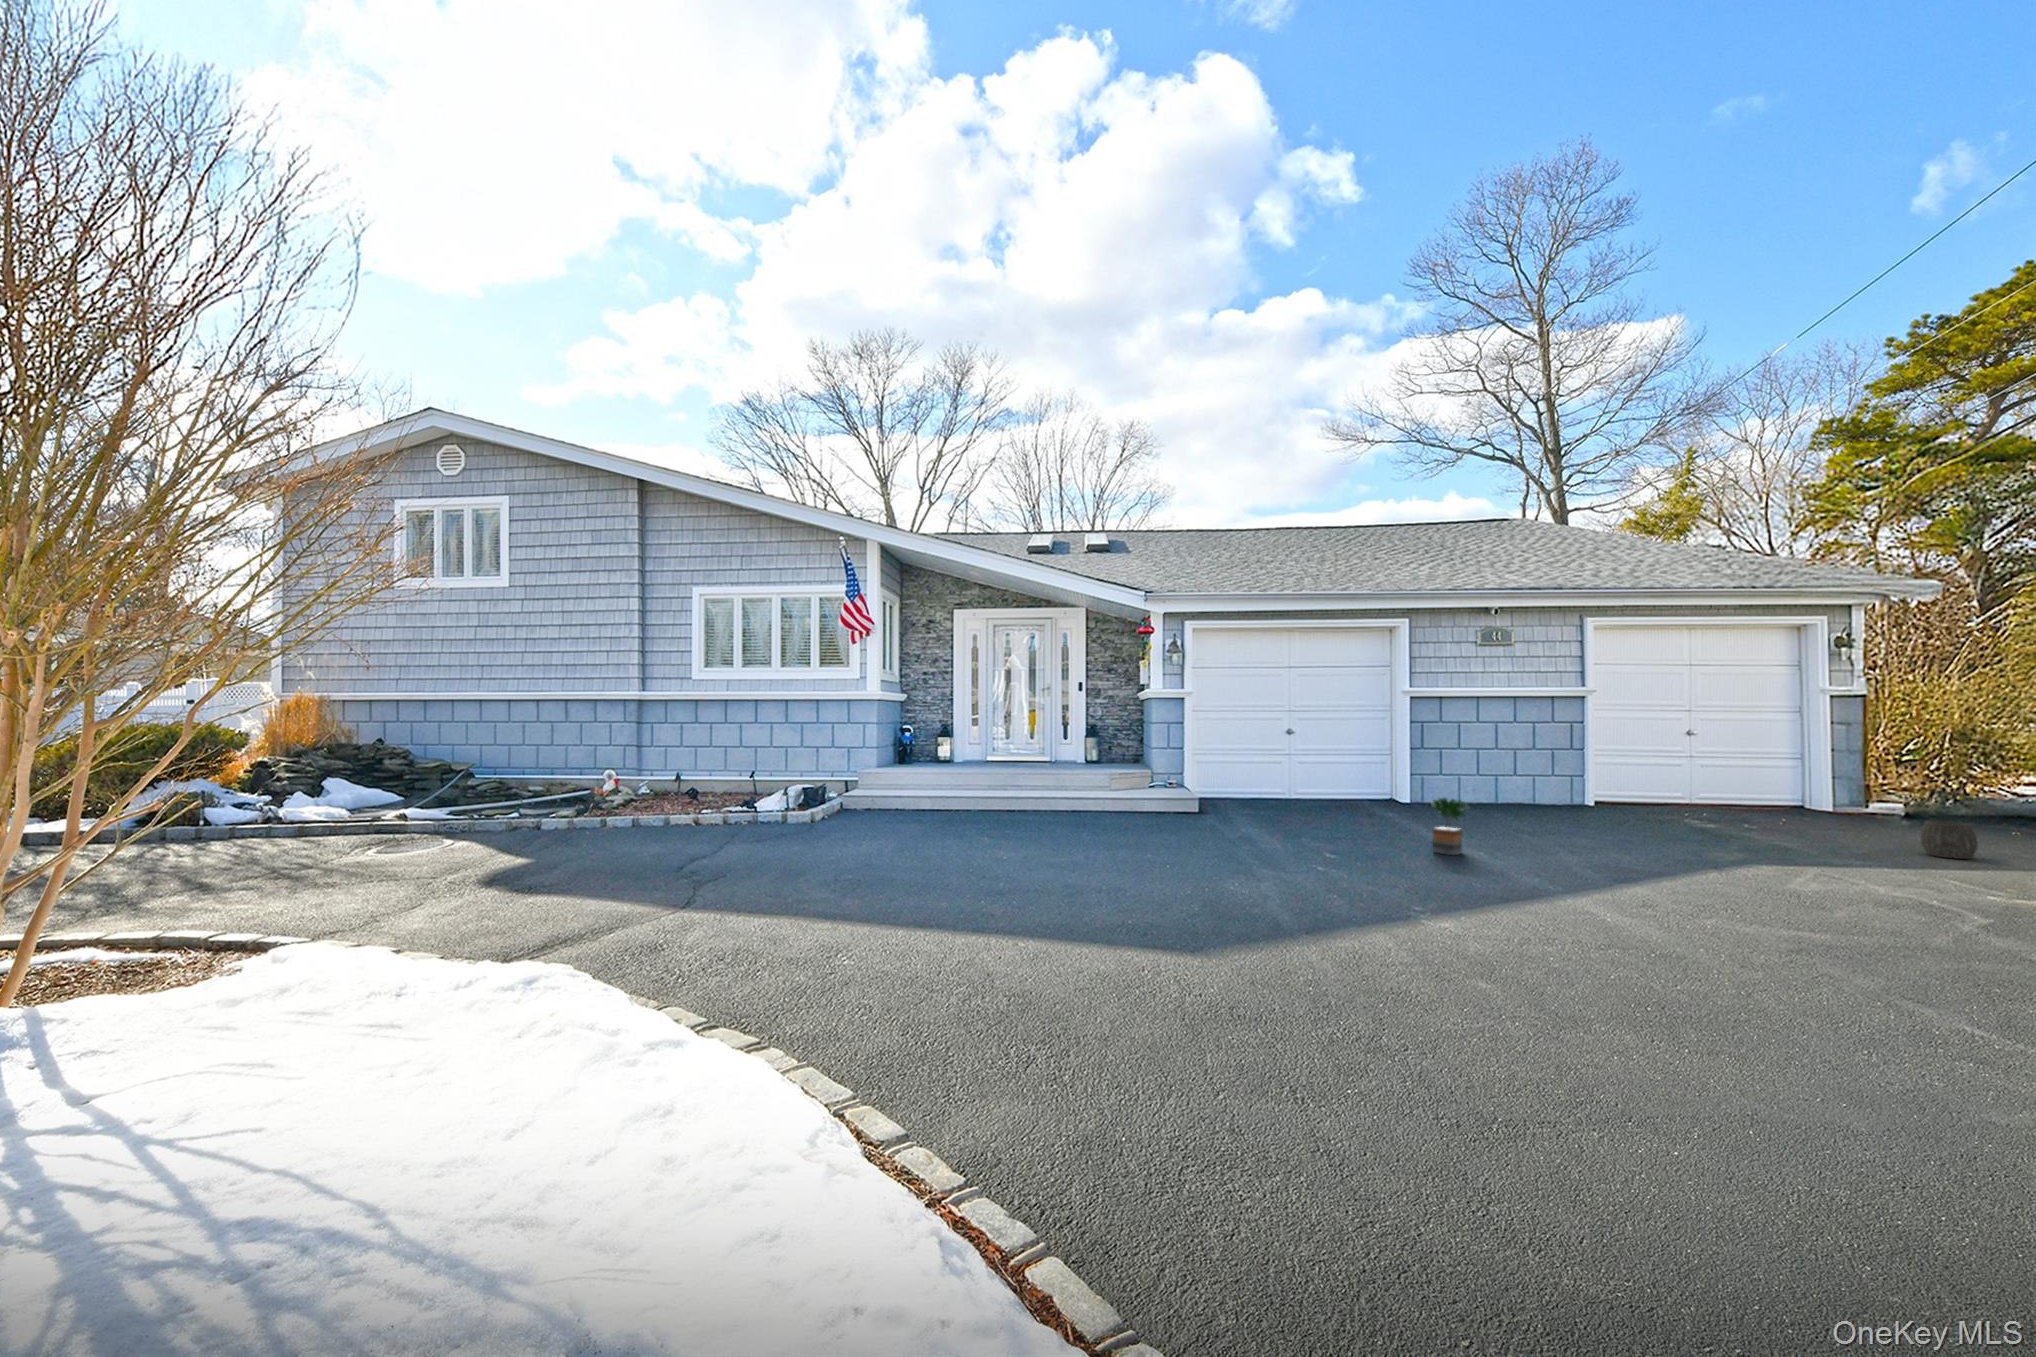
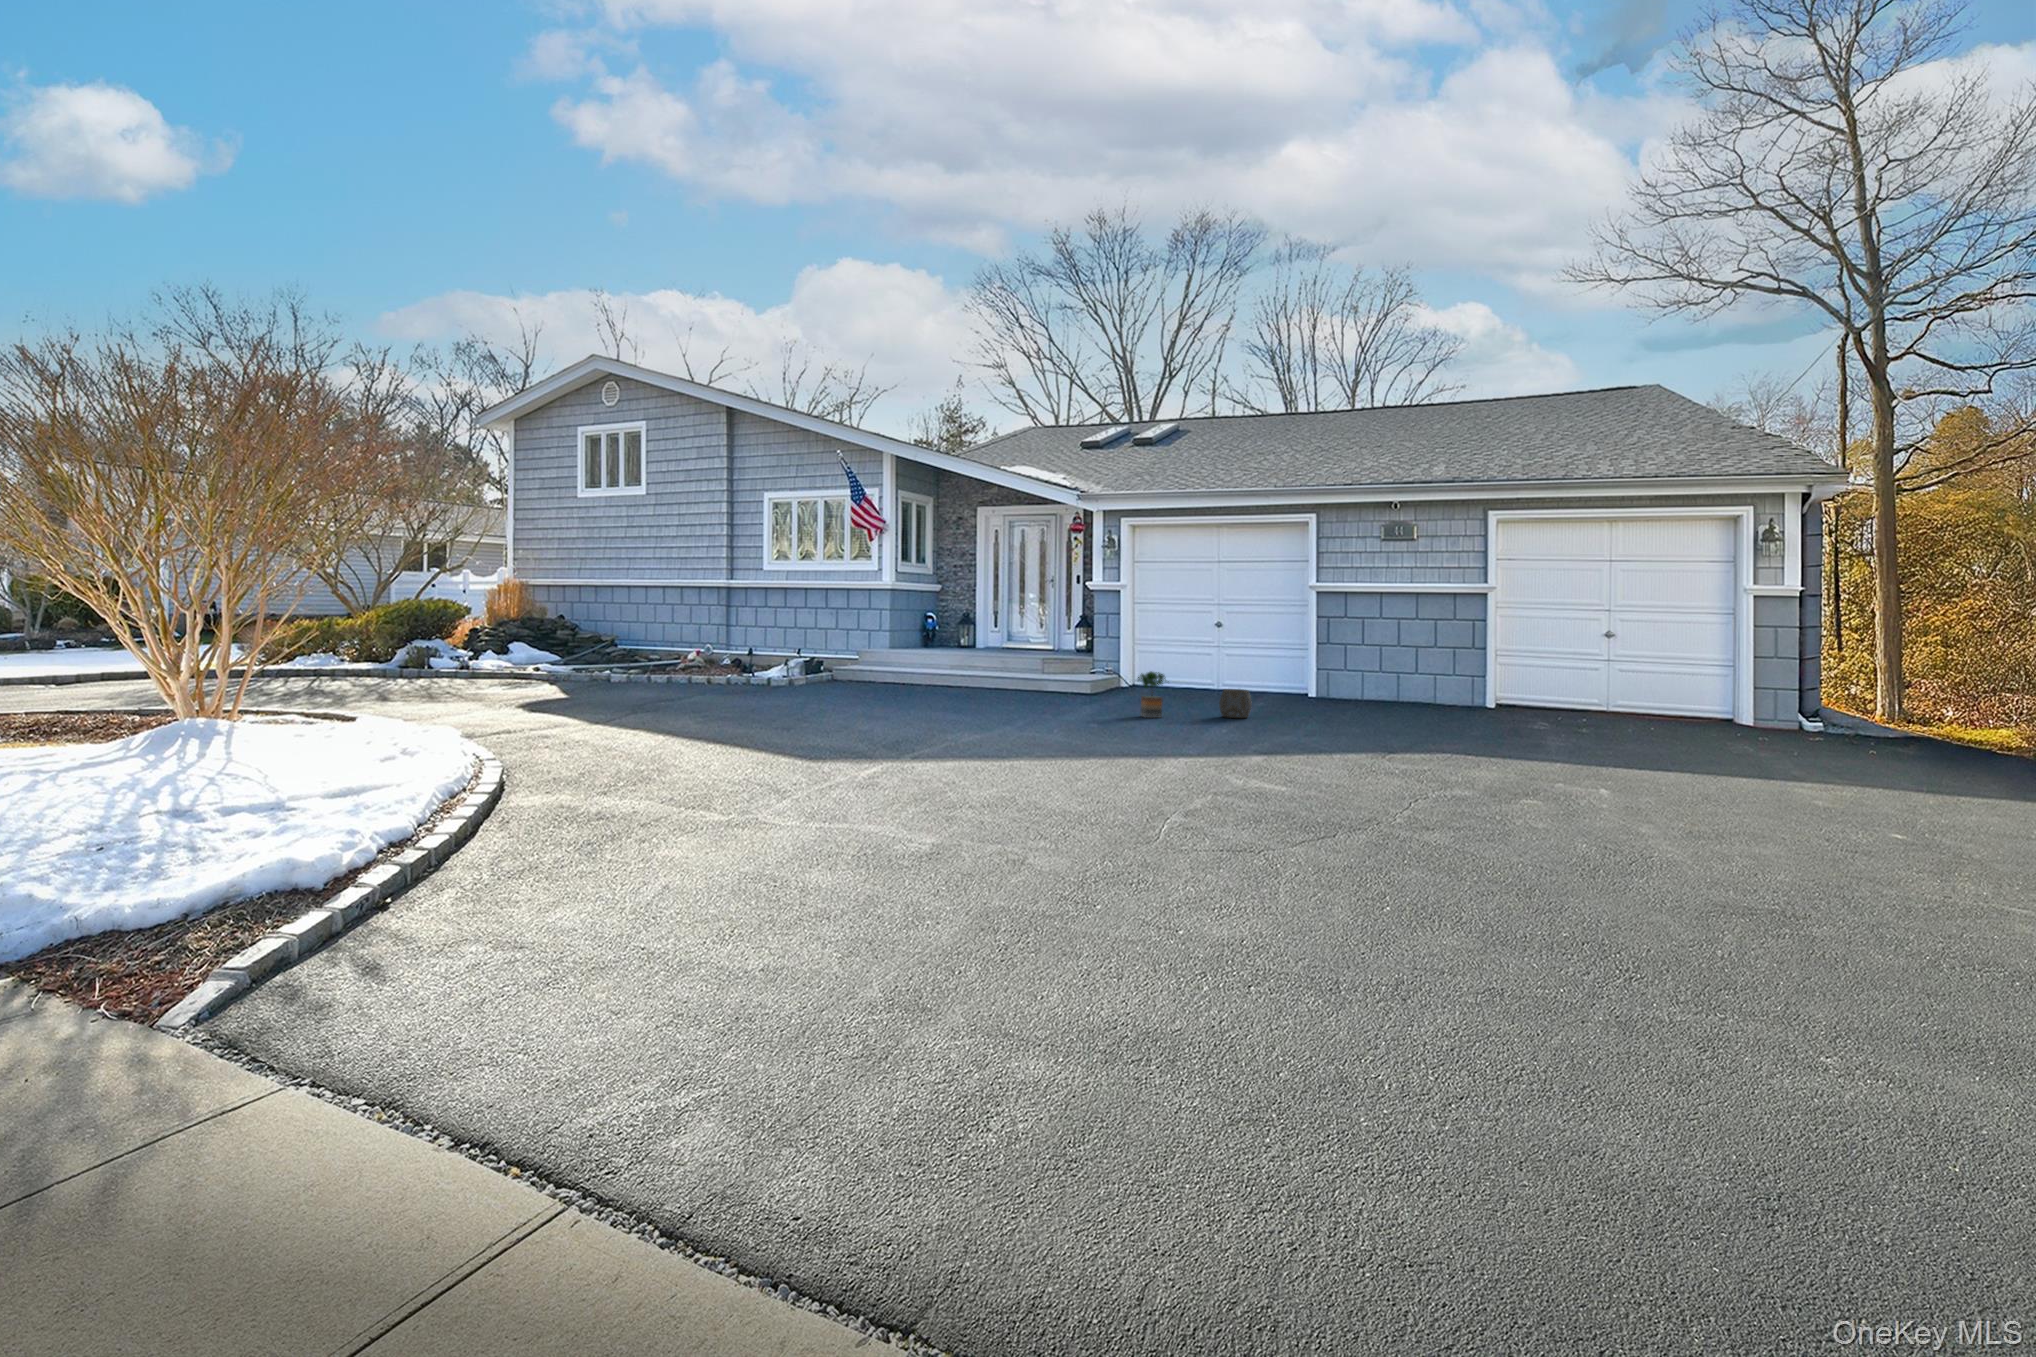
woven basket: present [1920,821,1978,859] -> present [1219,689,1252,718]

